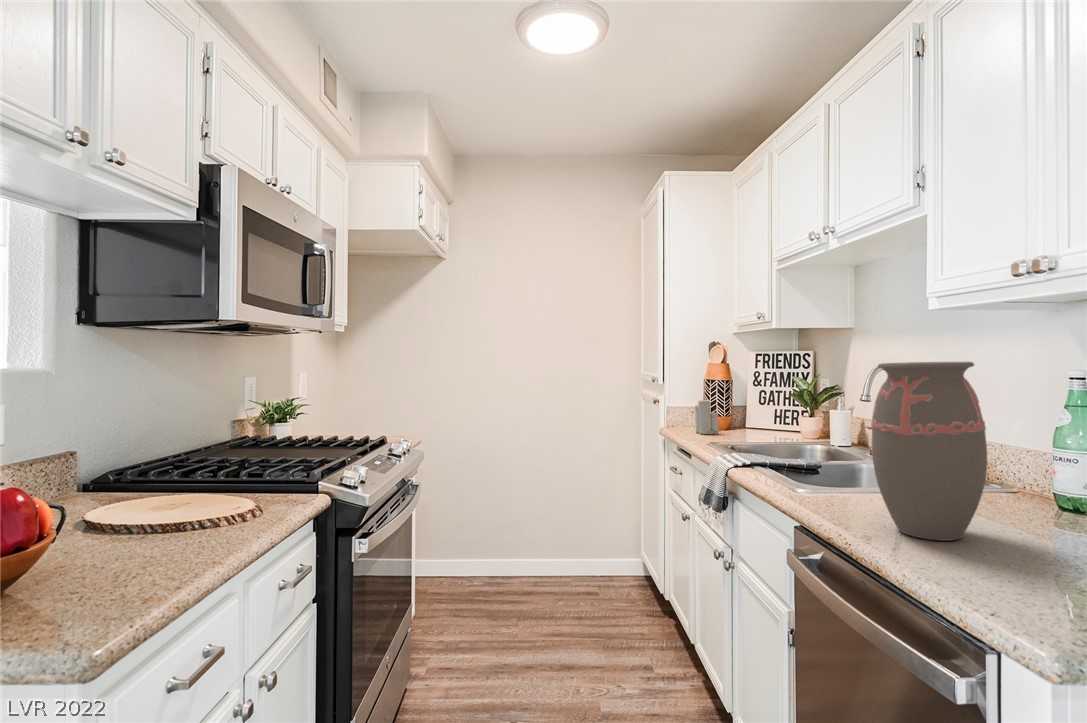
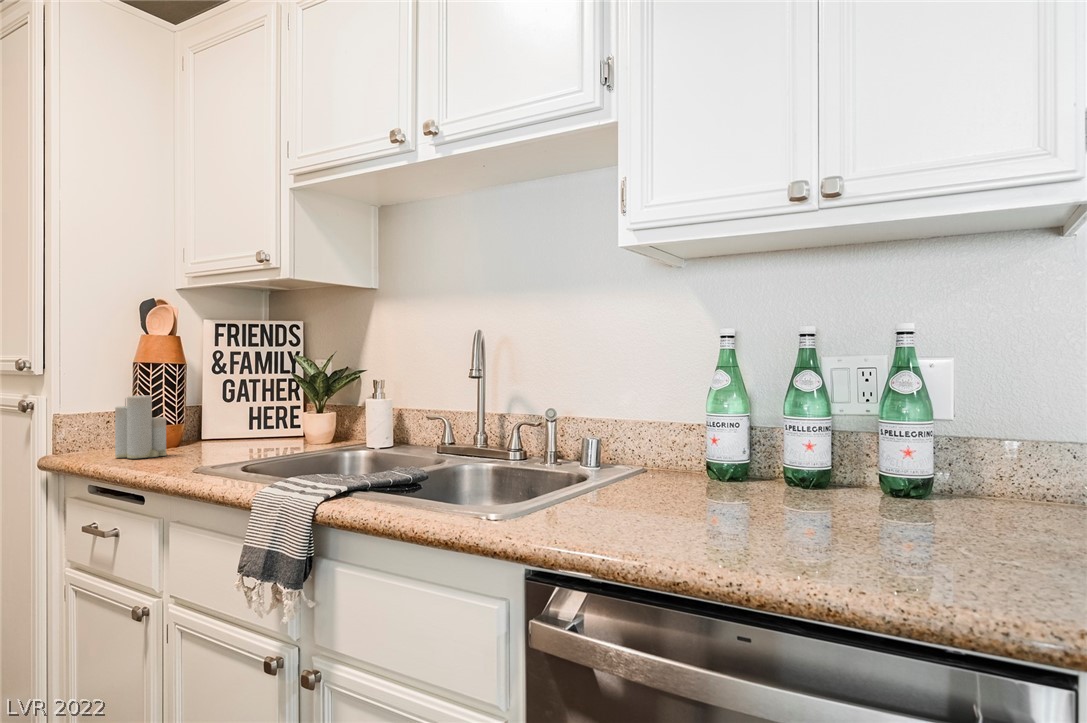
decorative vase: present [871,362,987,541] -> none [674,288,809,537]

